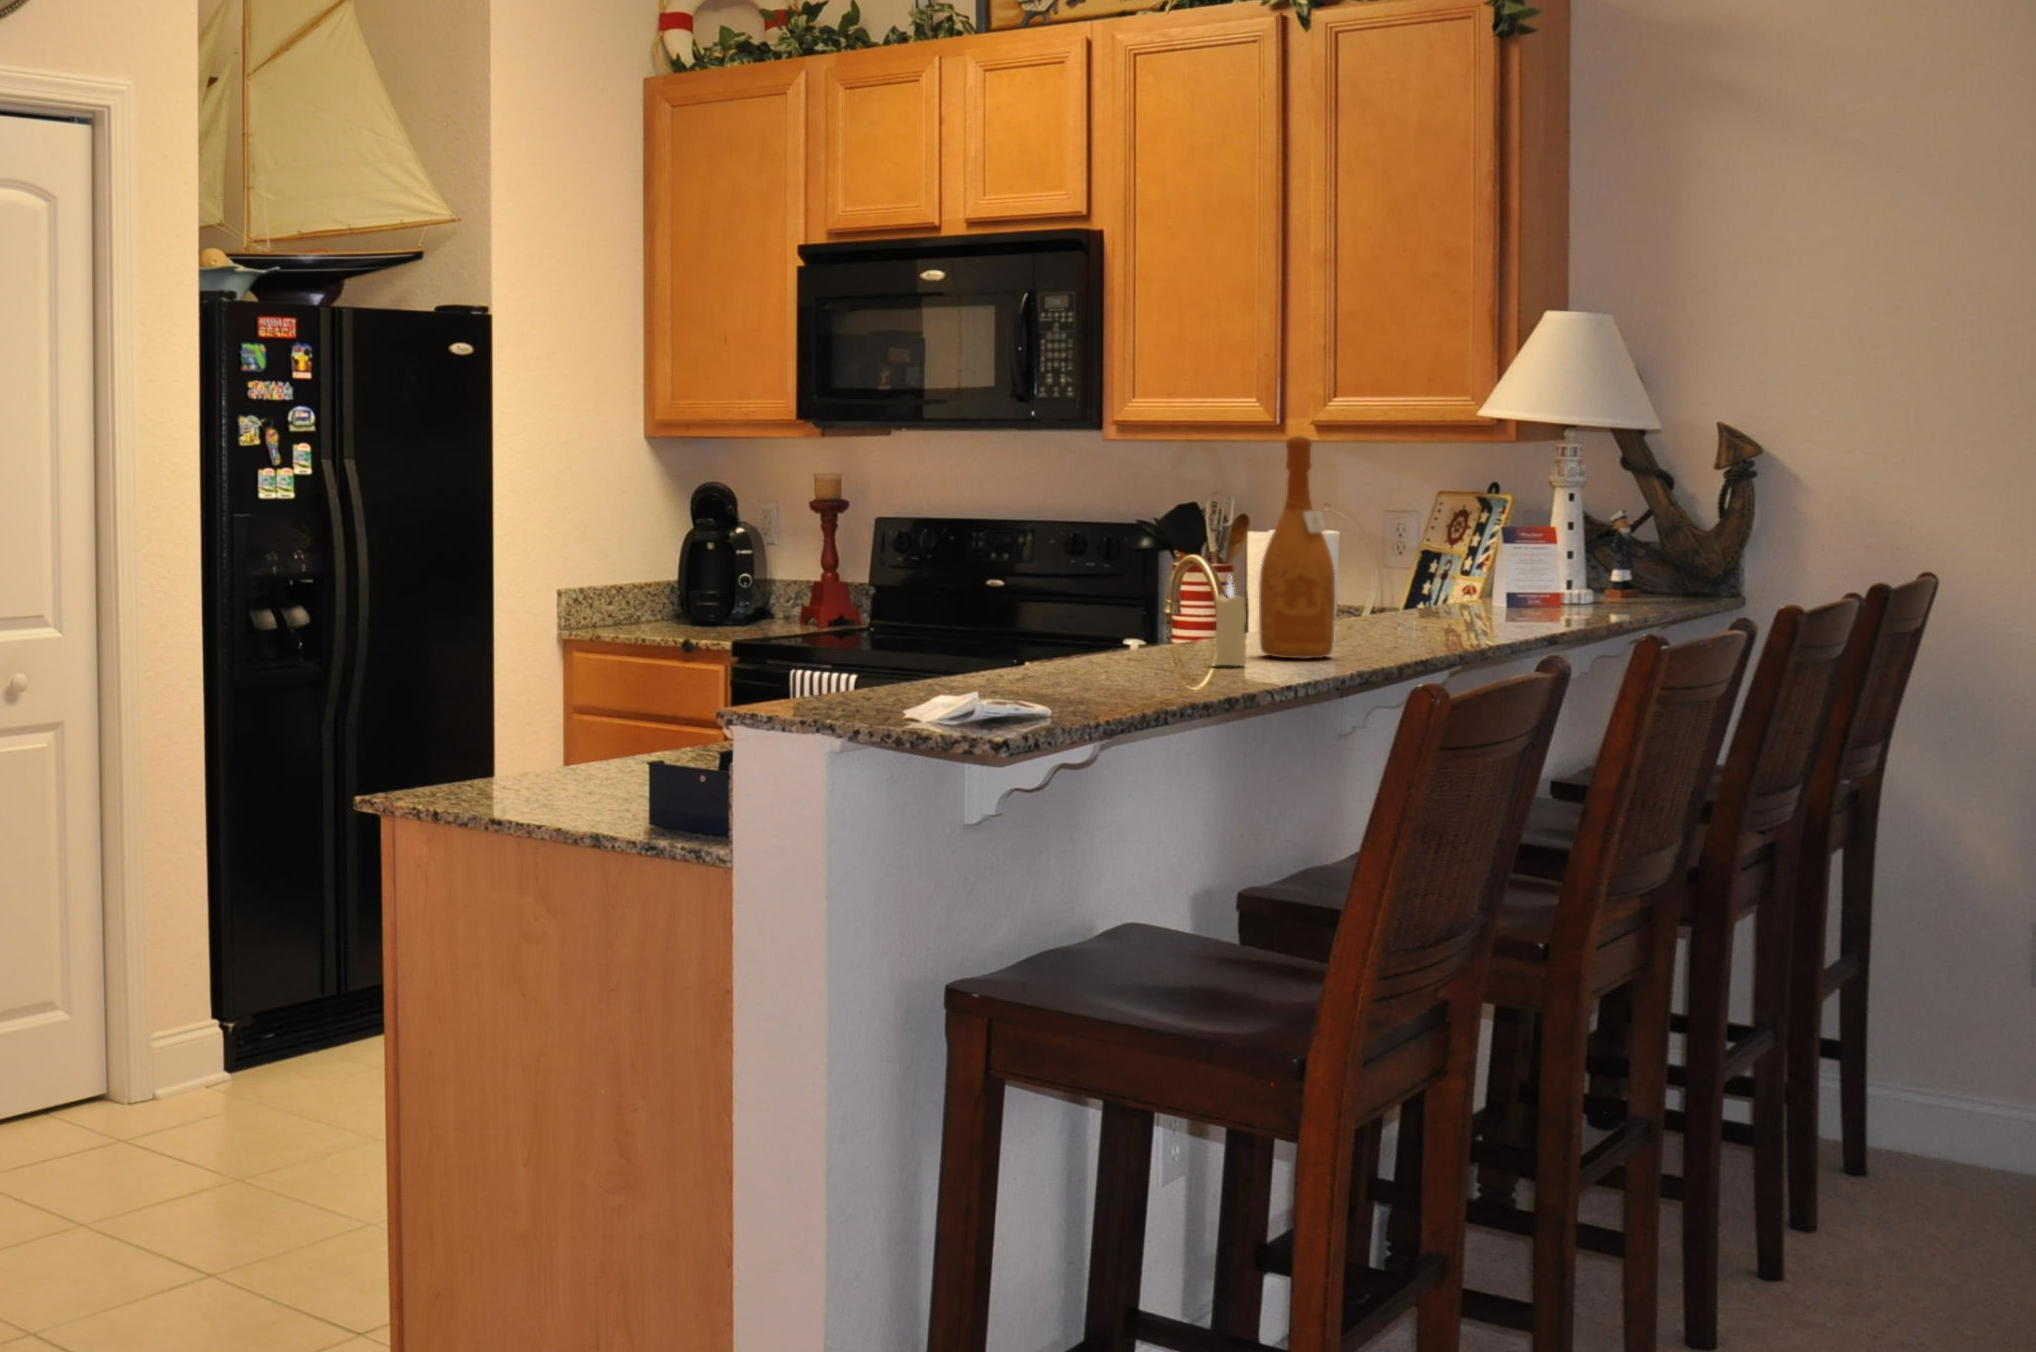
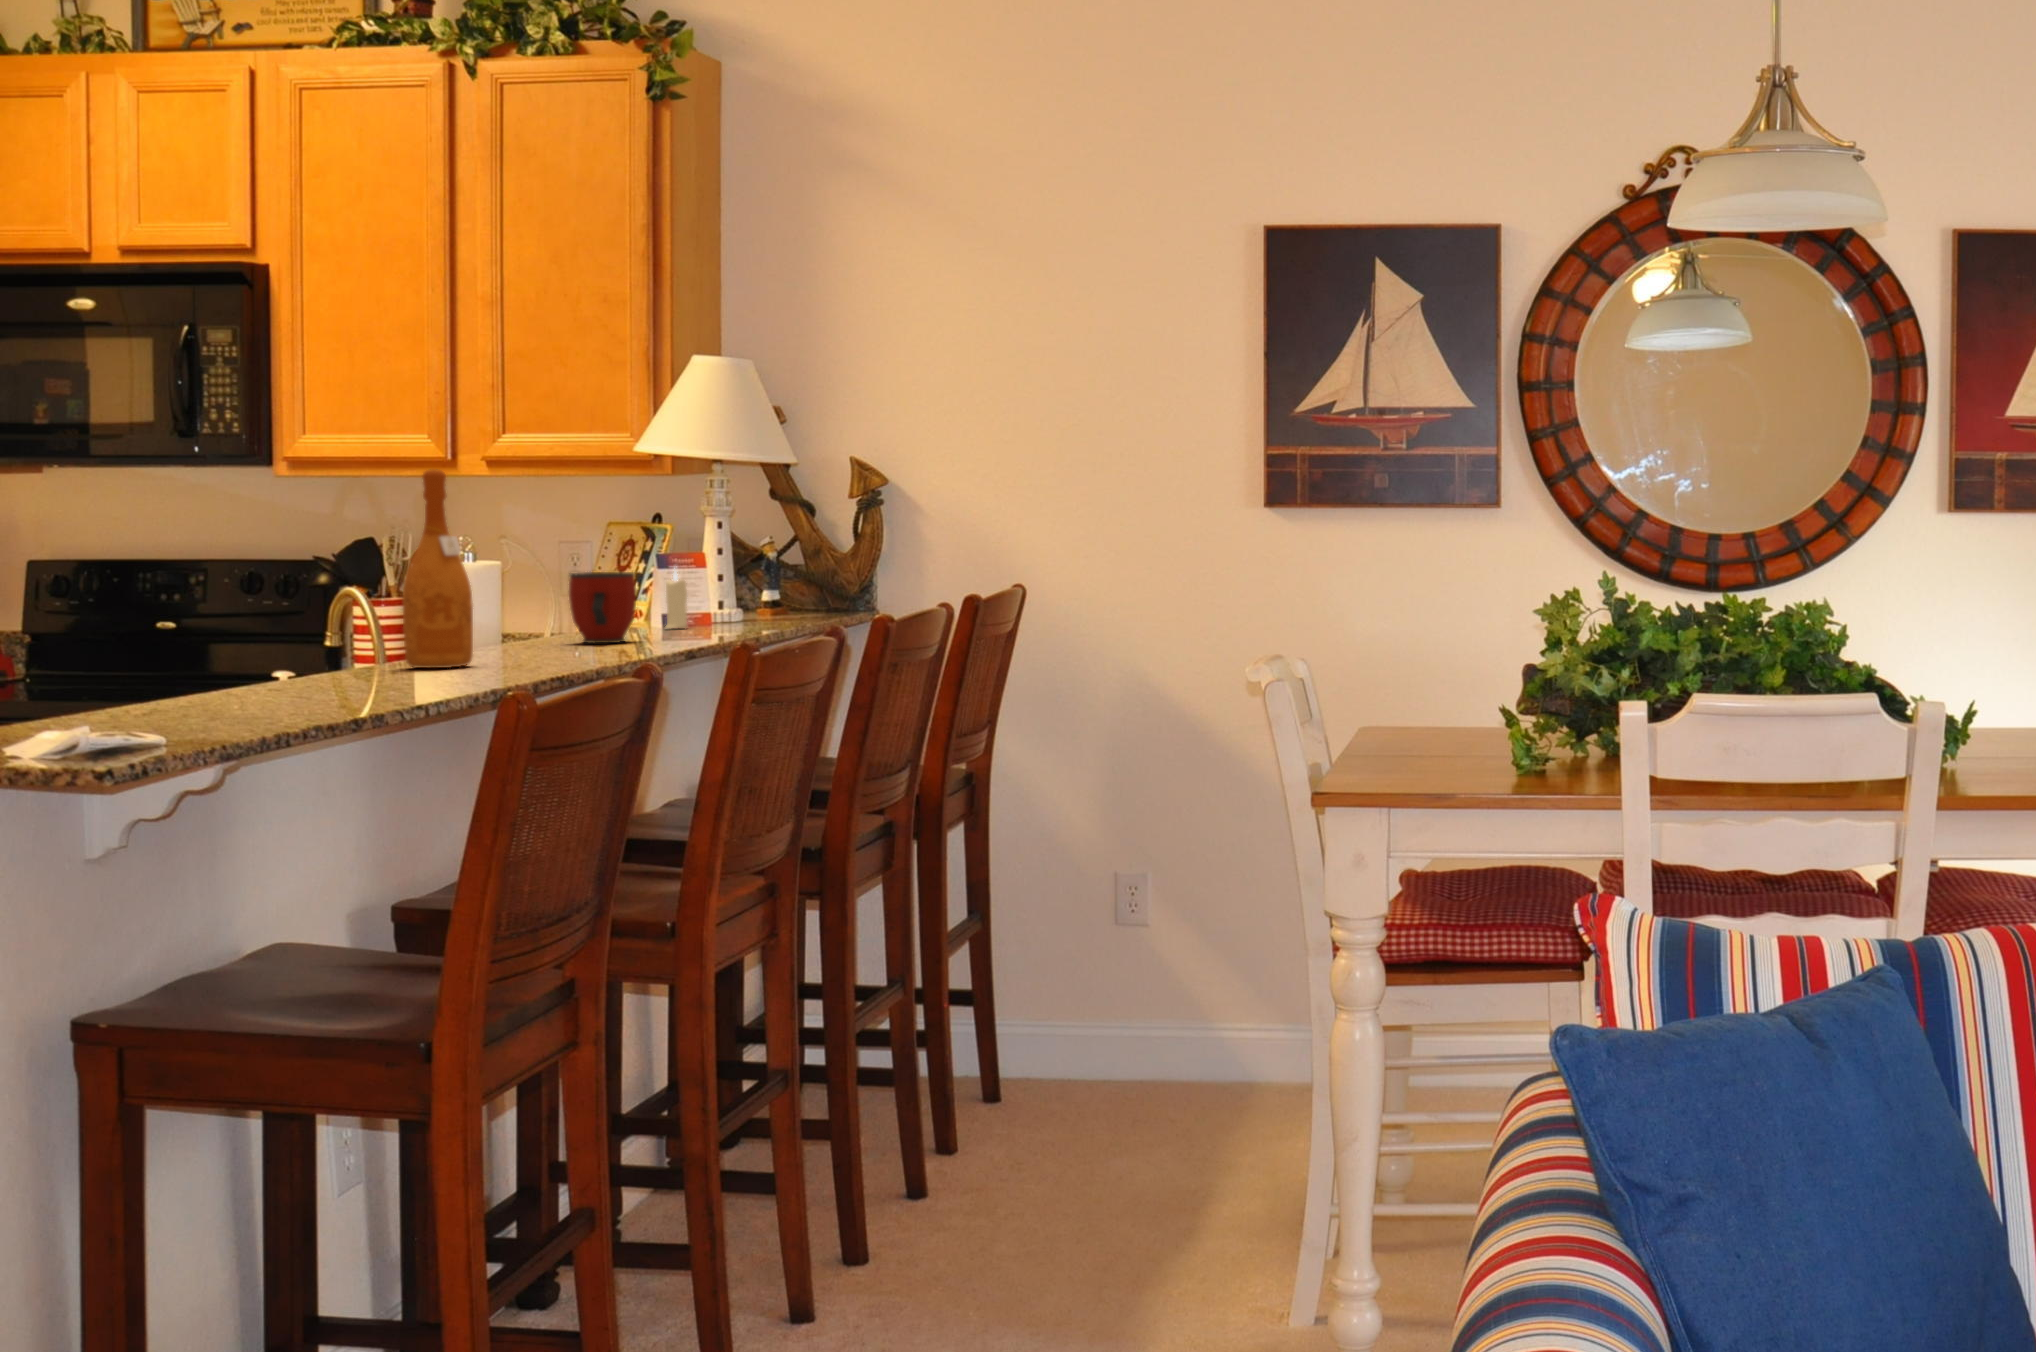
mug: none [1418,550,1496,631] -> present [569,572,637,643]
candle: present [1213,580,1246,666] -> present [666,571,687,628]

